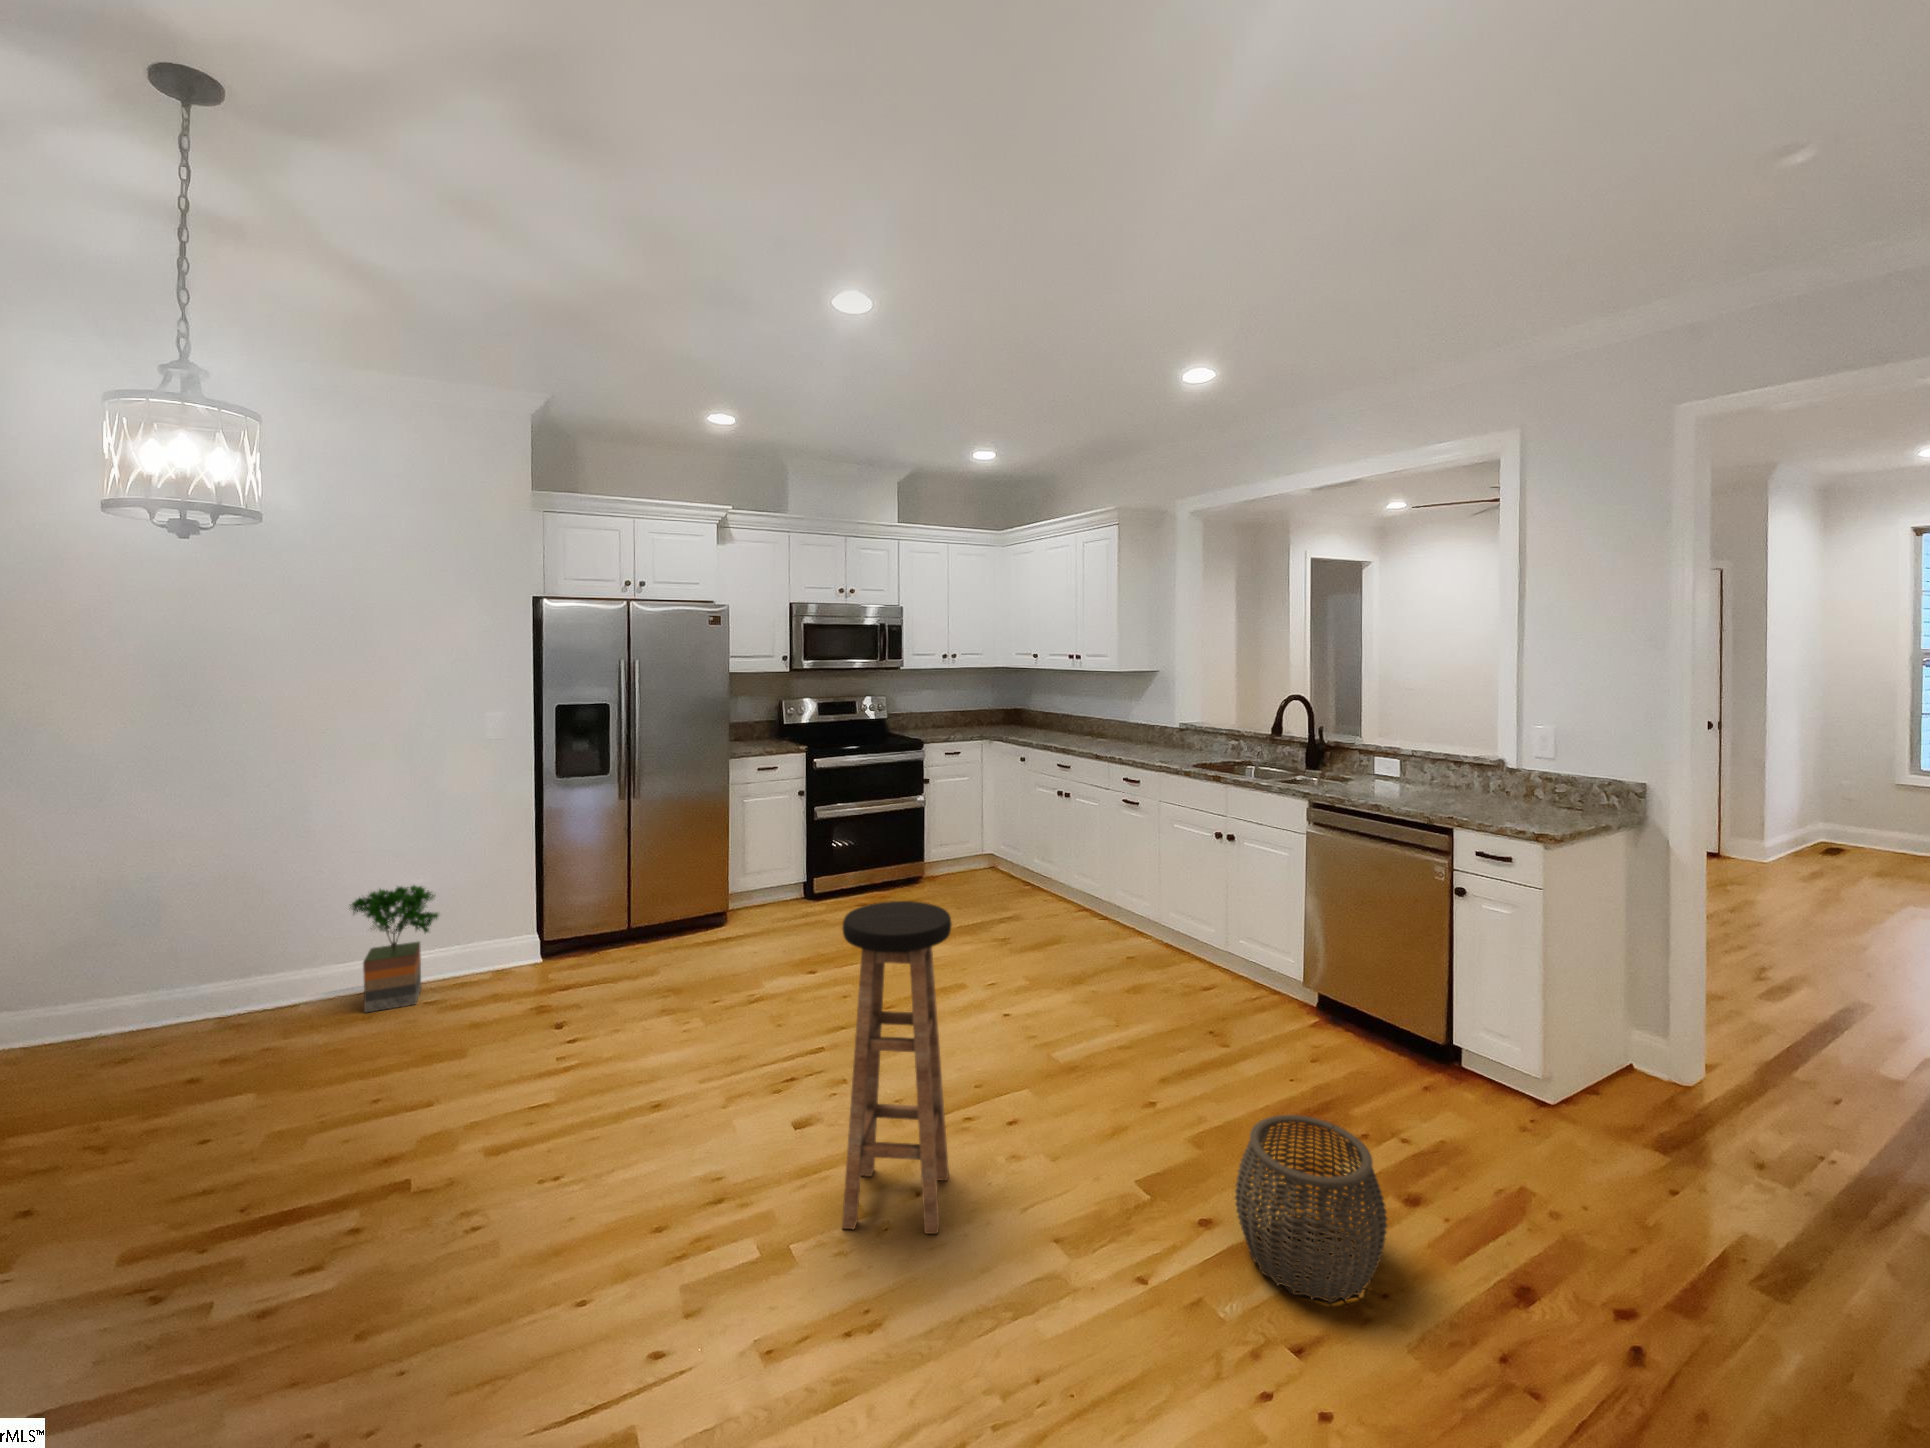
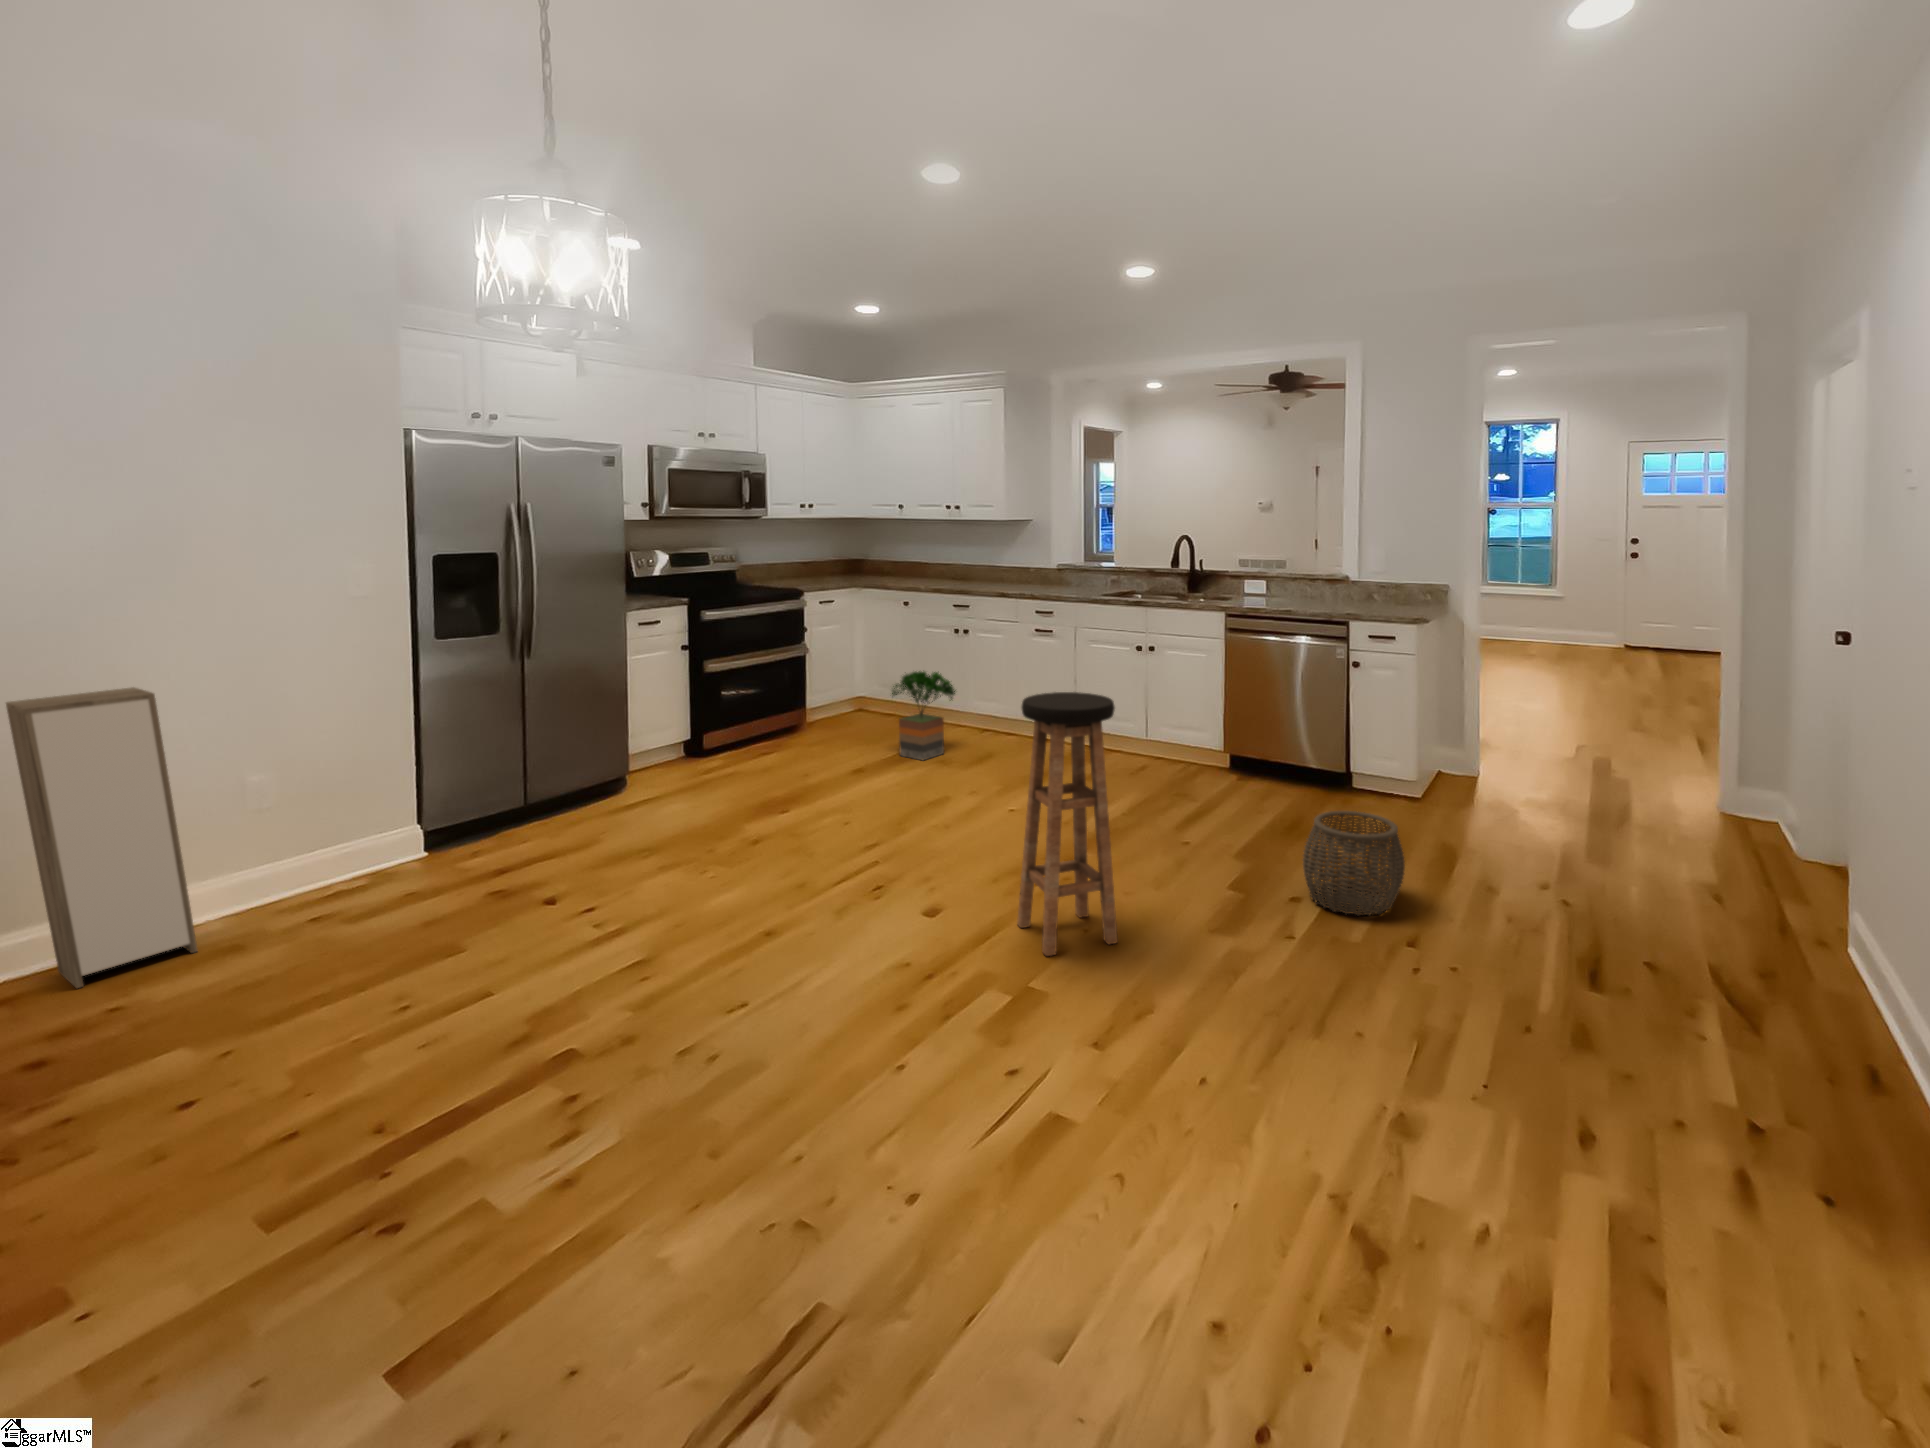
storage cabinet: none [210,808,314,1034] -> present [6,687,198,988]
potted tree: present [349,885,439,1012] -> present [892,671,956,760]

